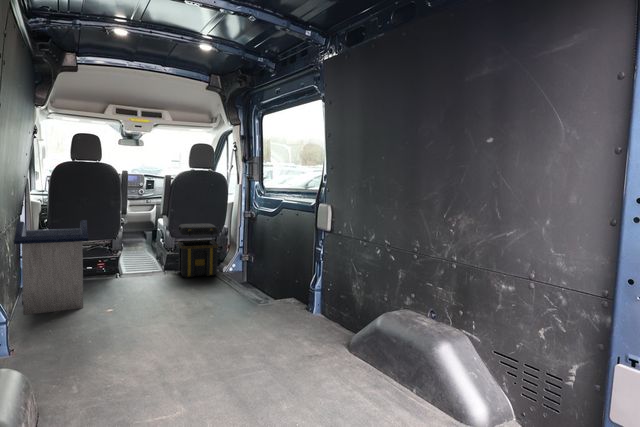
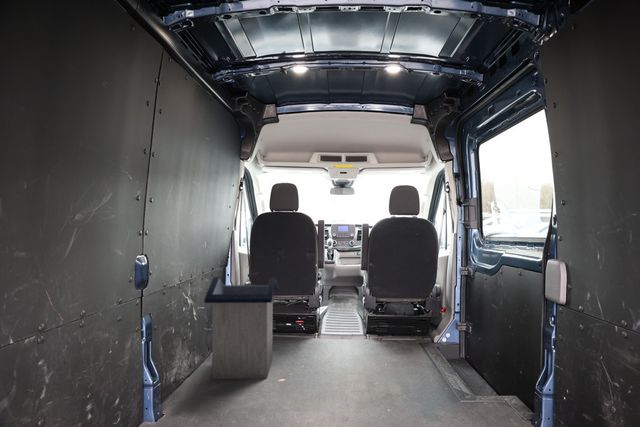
toolbox: present [178,224,218,278] -> none [379,280,426,349]

